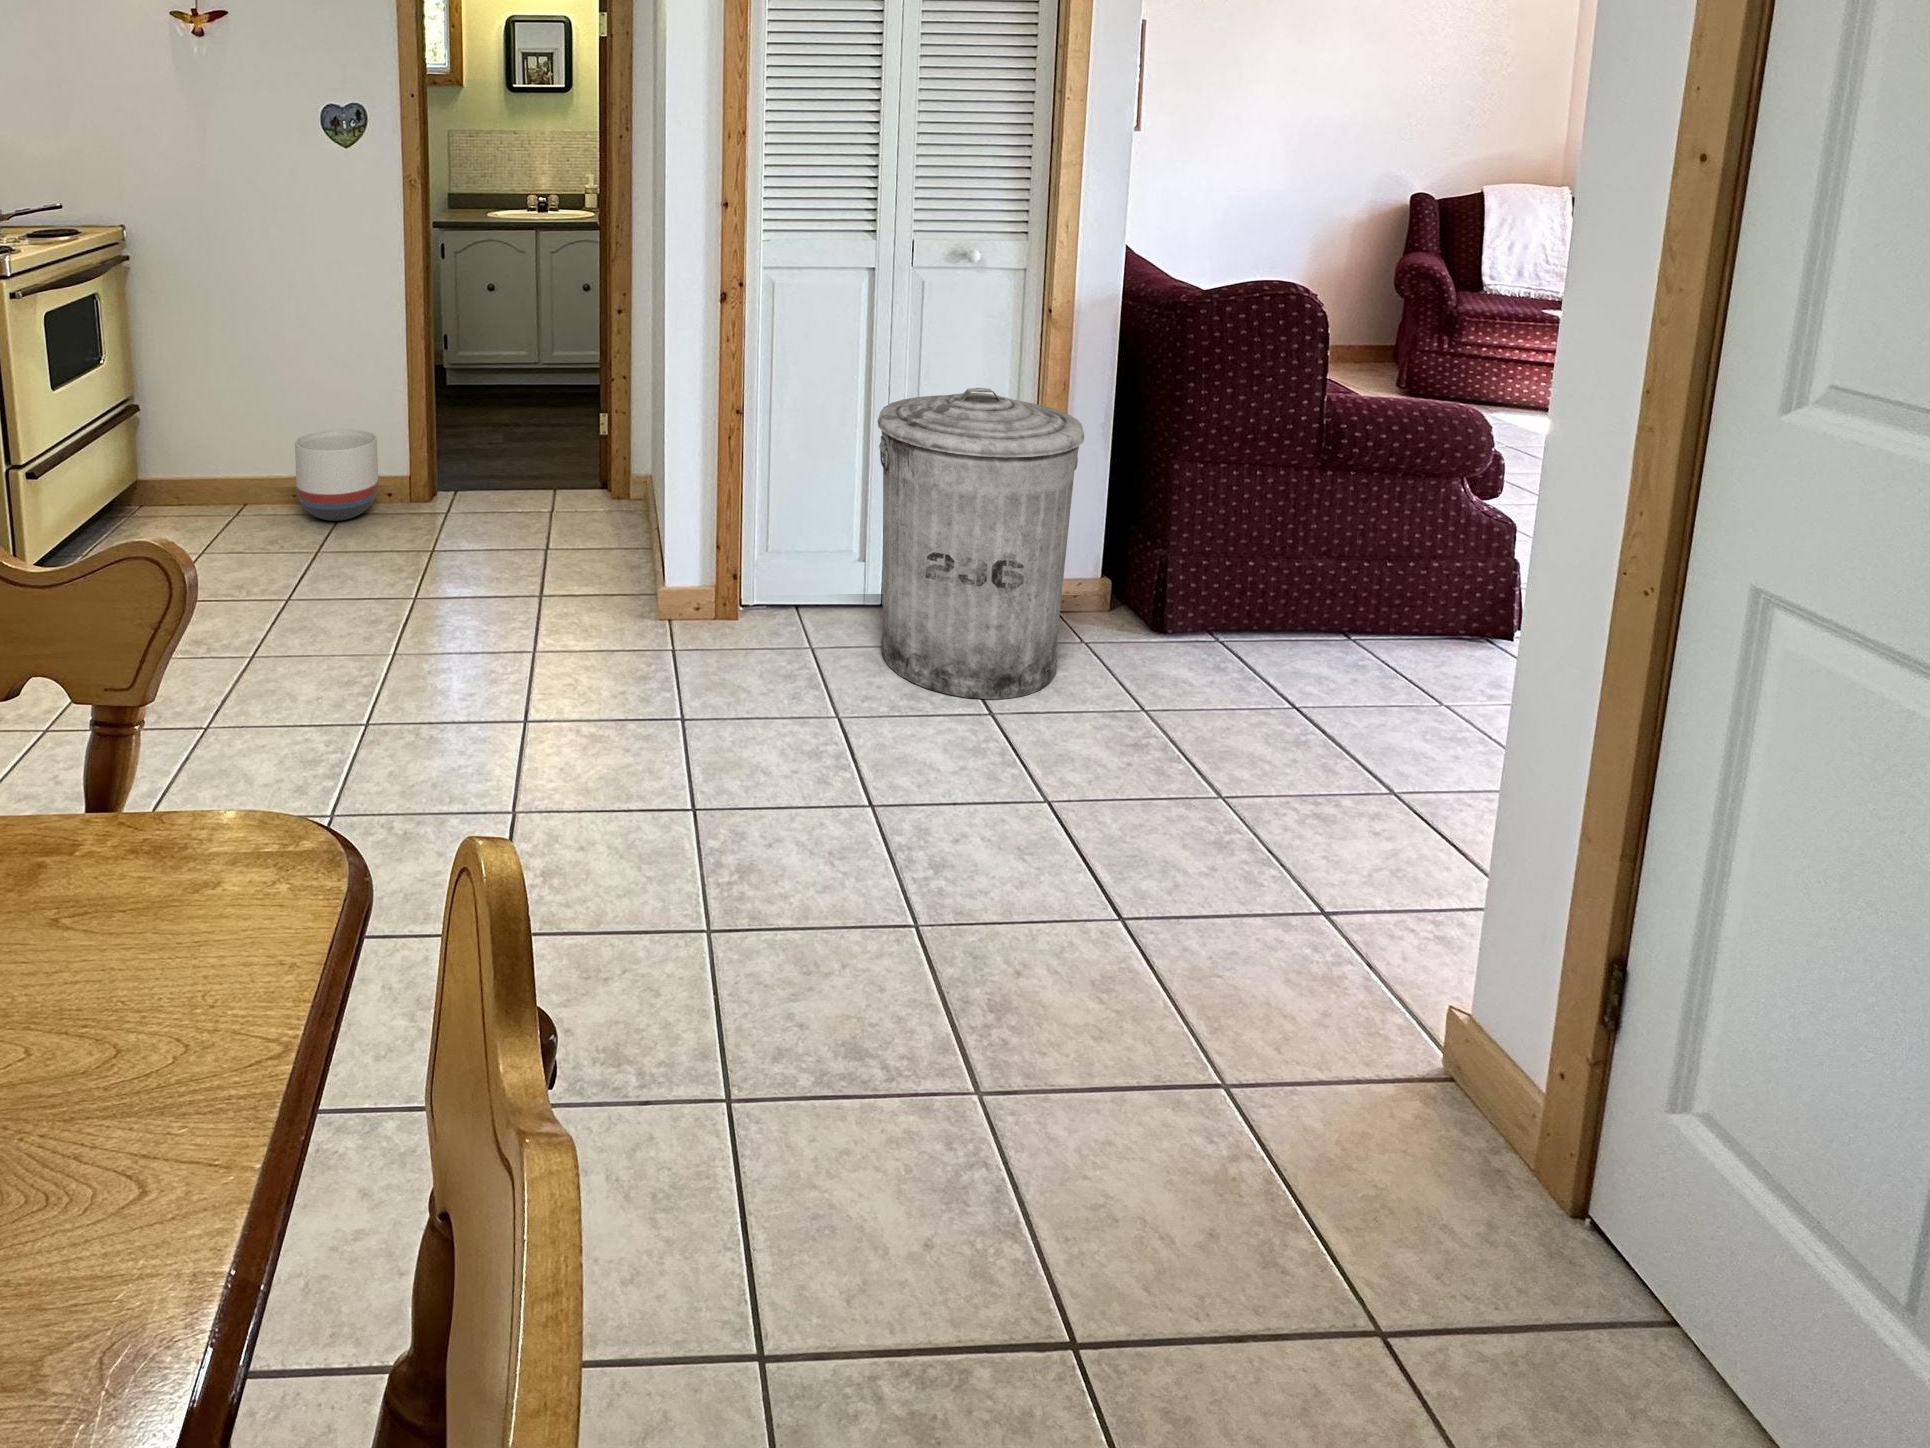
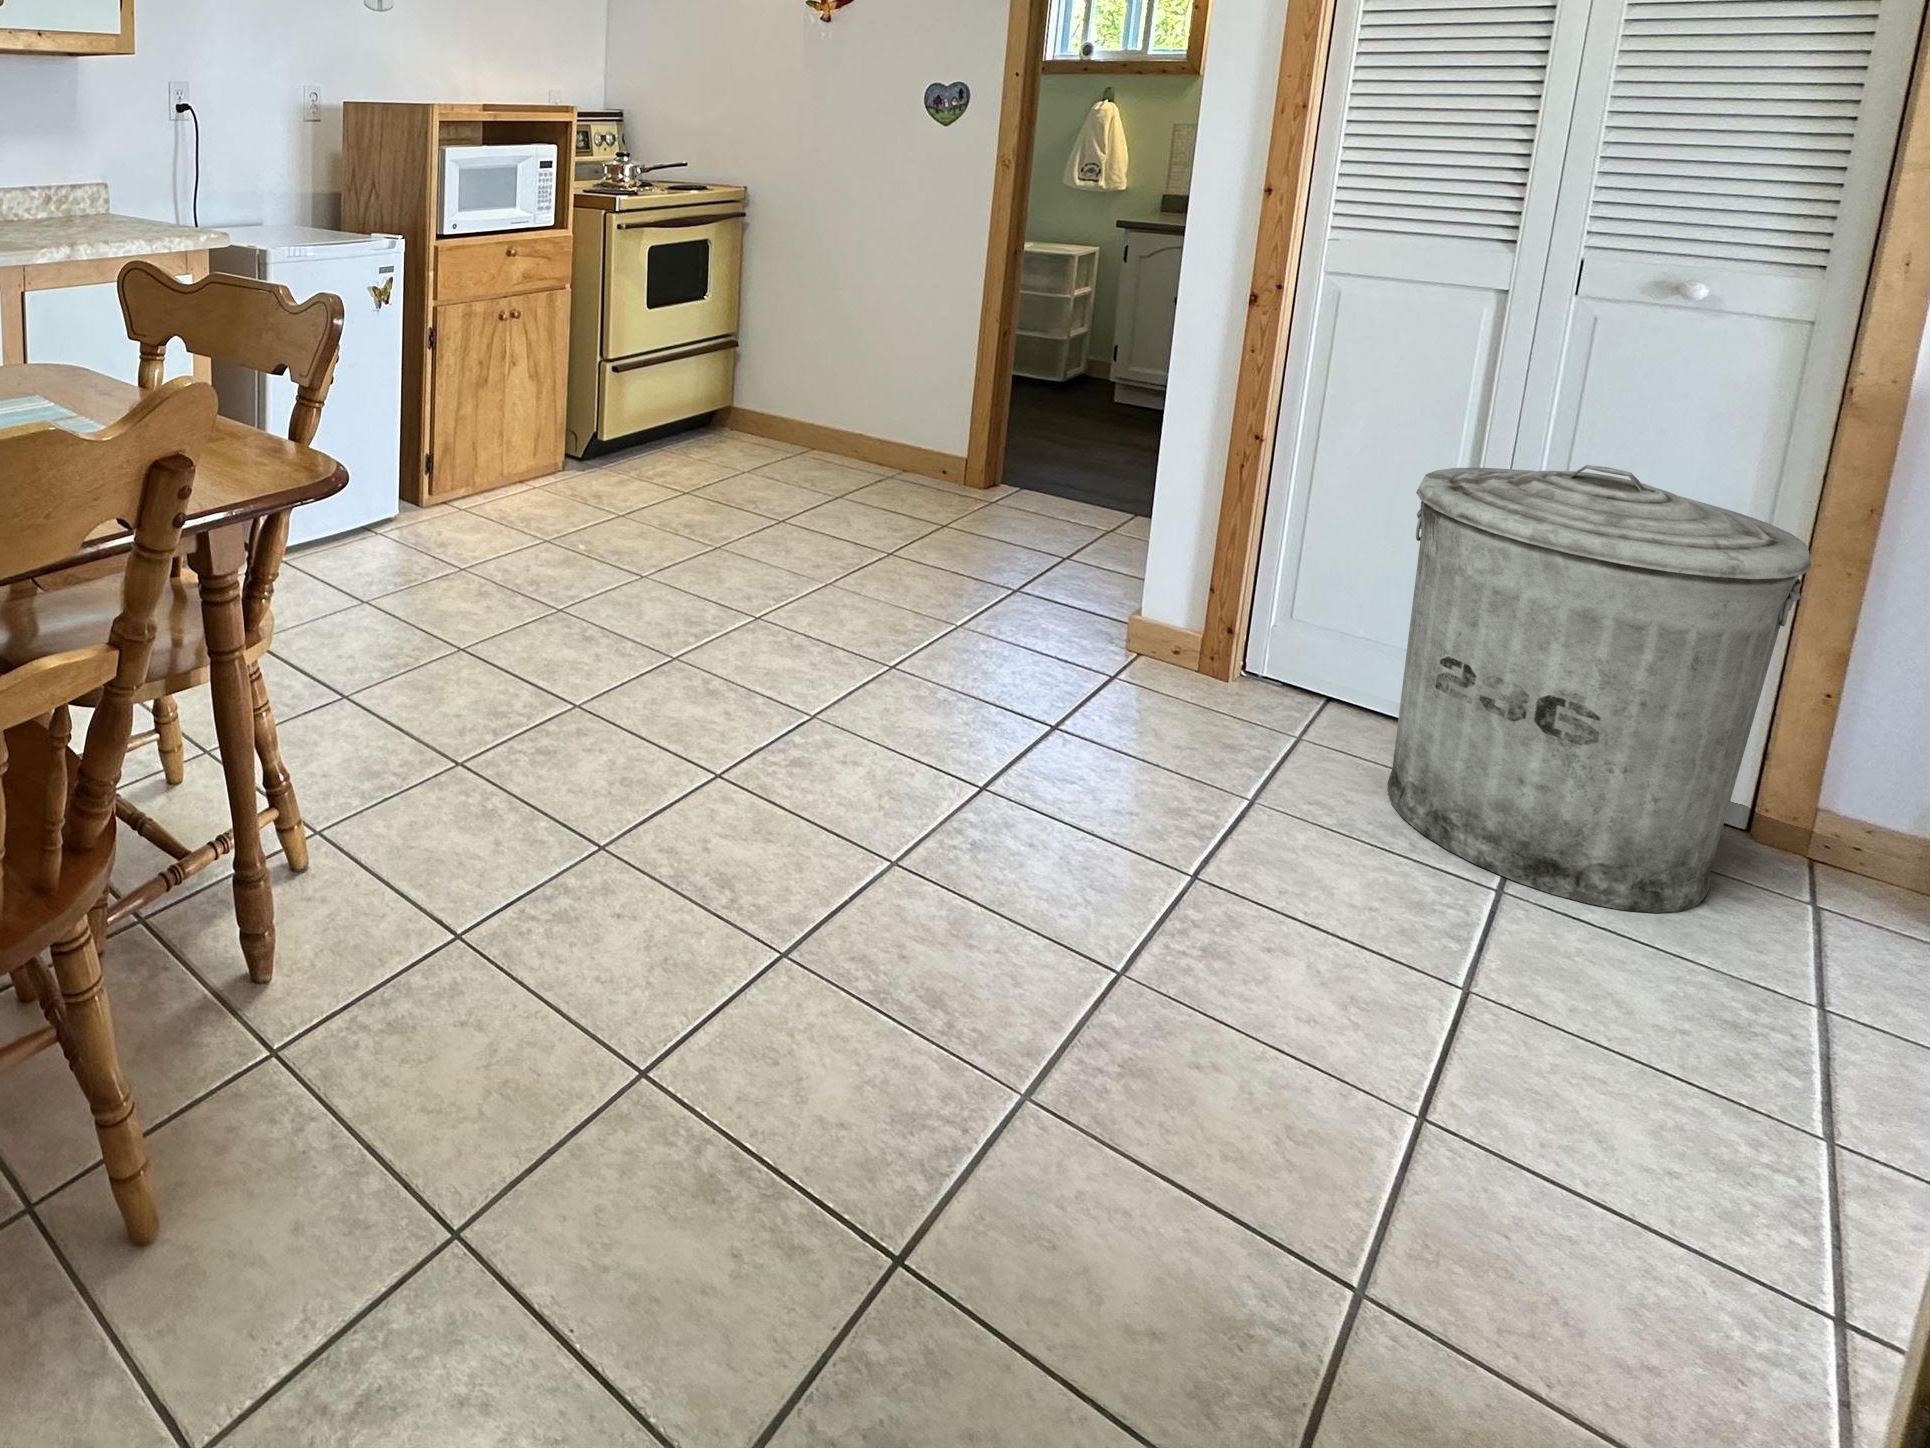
planter: present [295,429,378,521] -> none [842,394,927,480]

